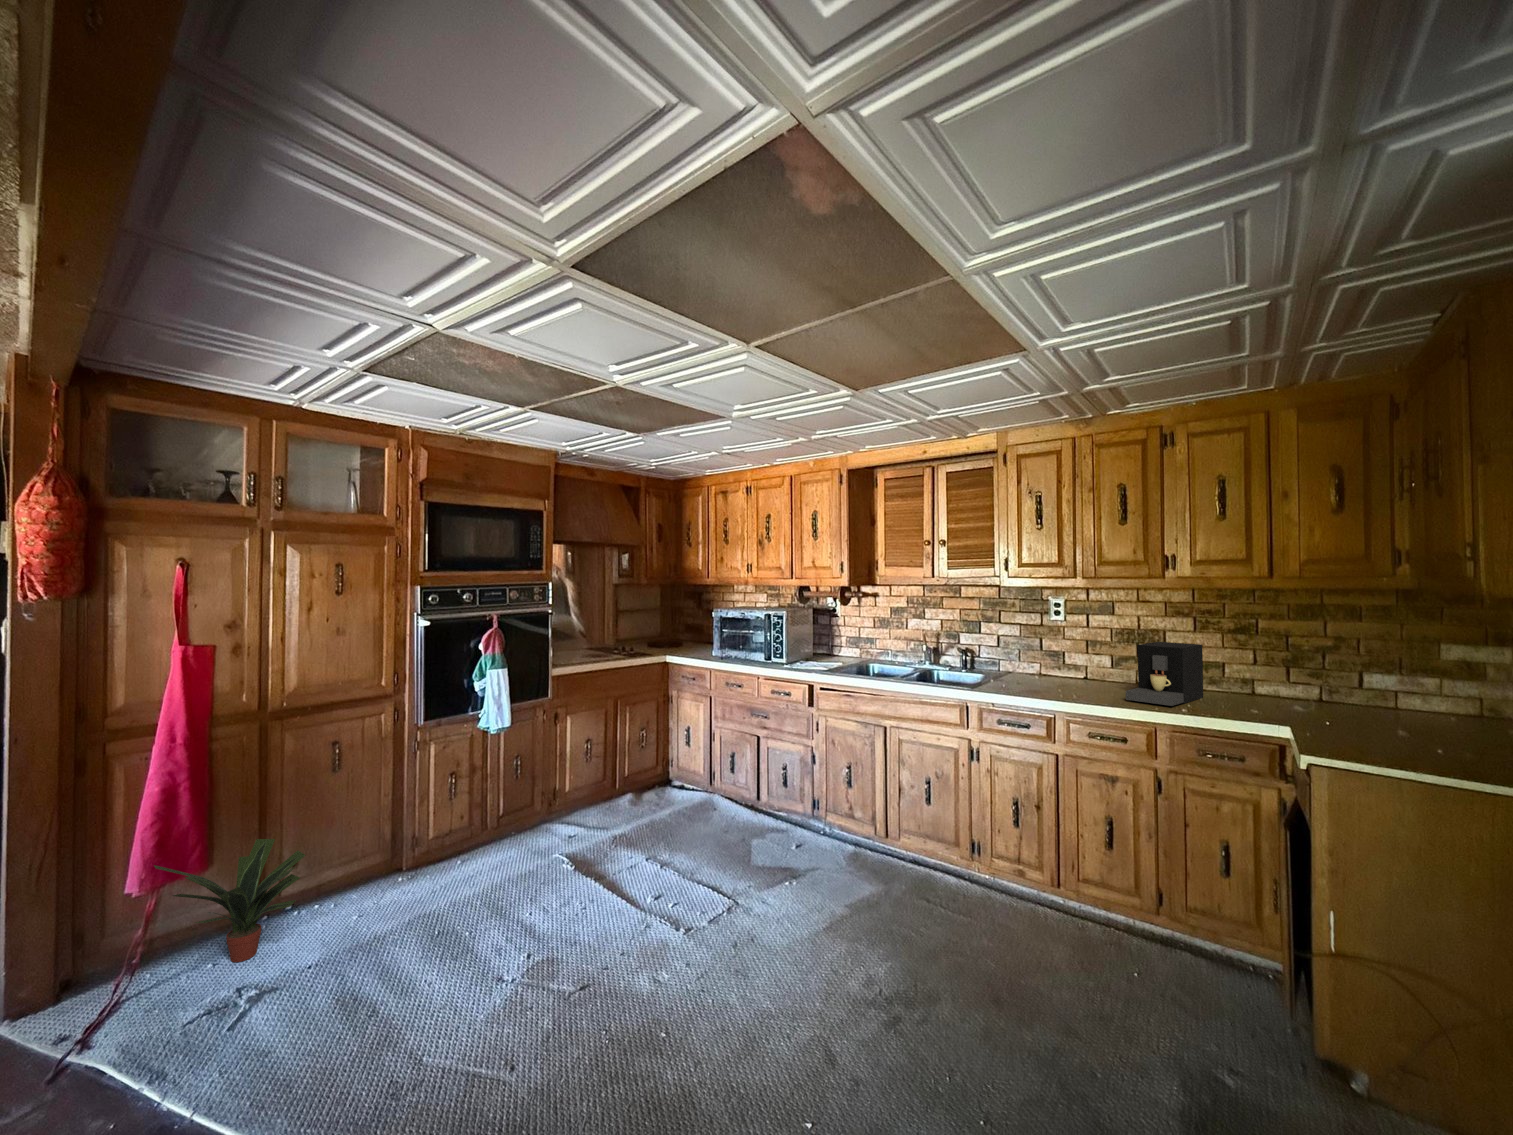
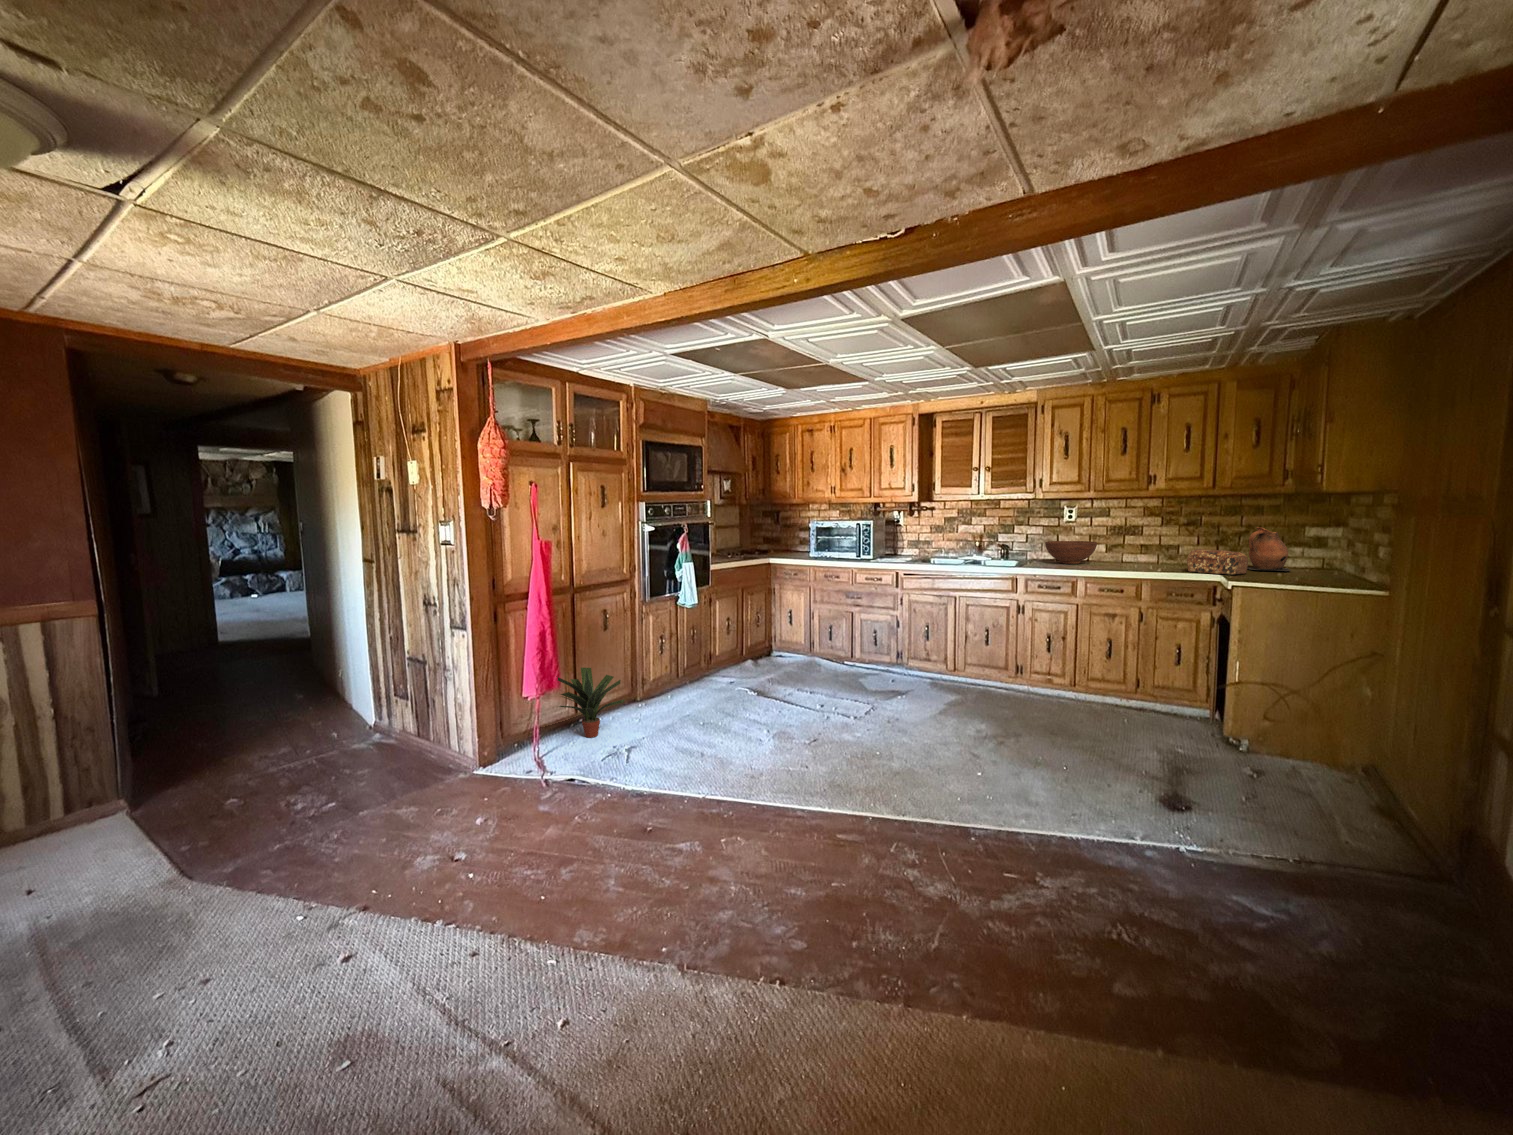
coffee maker: present [1126,642,1203,706] -> none [1122,533,1168,569]
ceramic pitcher: none [1335,643,1421,724] -> present [1248,527,1291,571]
fruit bowl: none [1016,648,1093,686] -> present [1045,541,1097,564]
bread loaf: none [1231,677,1339,728] -> present [1187,549,1248,575]

